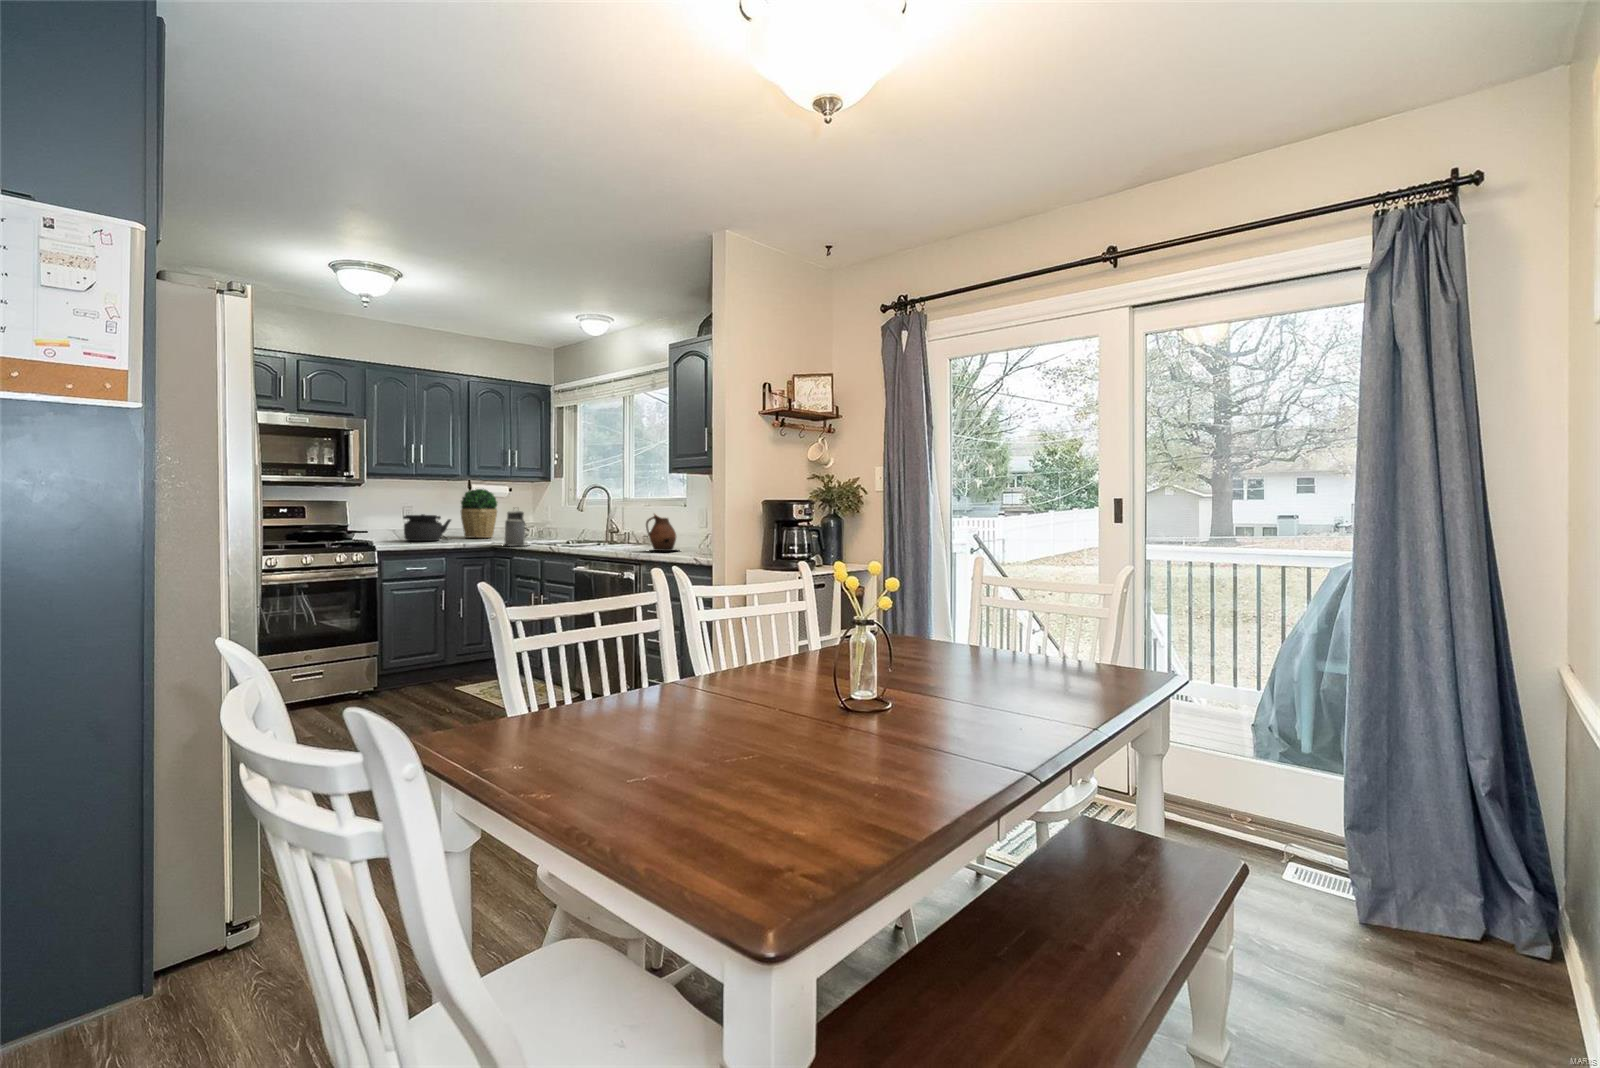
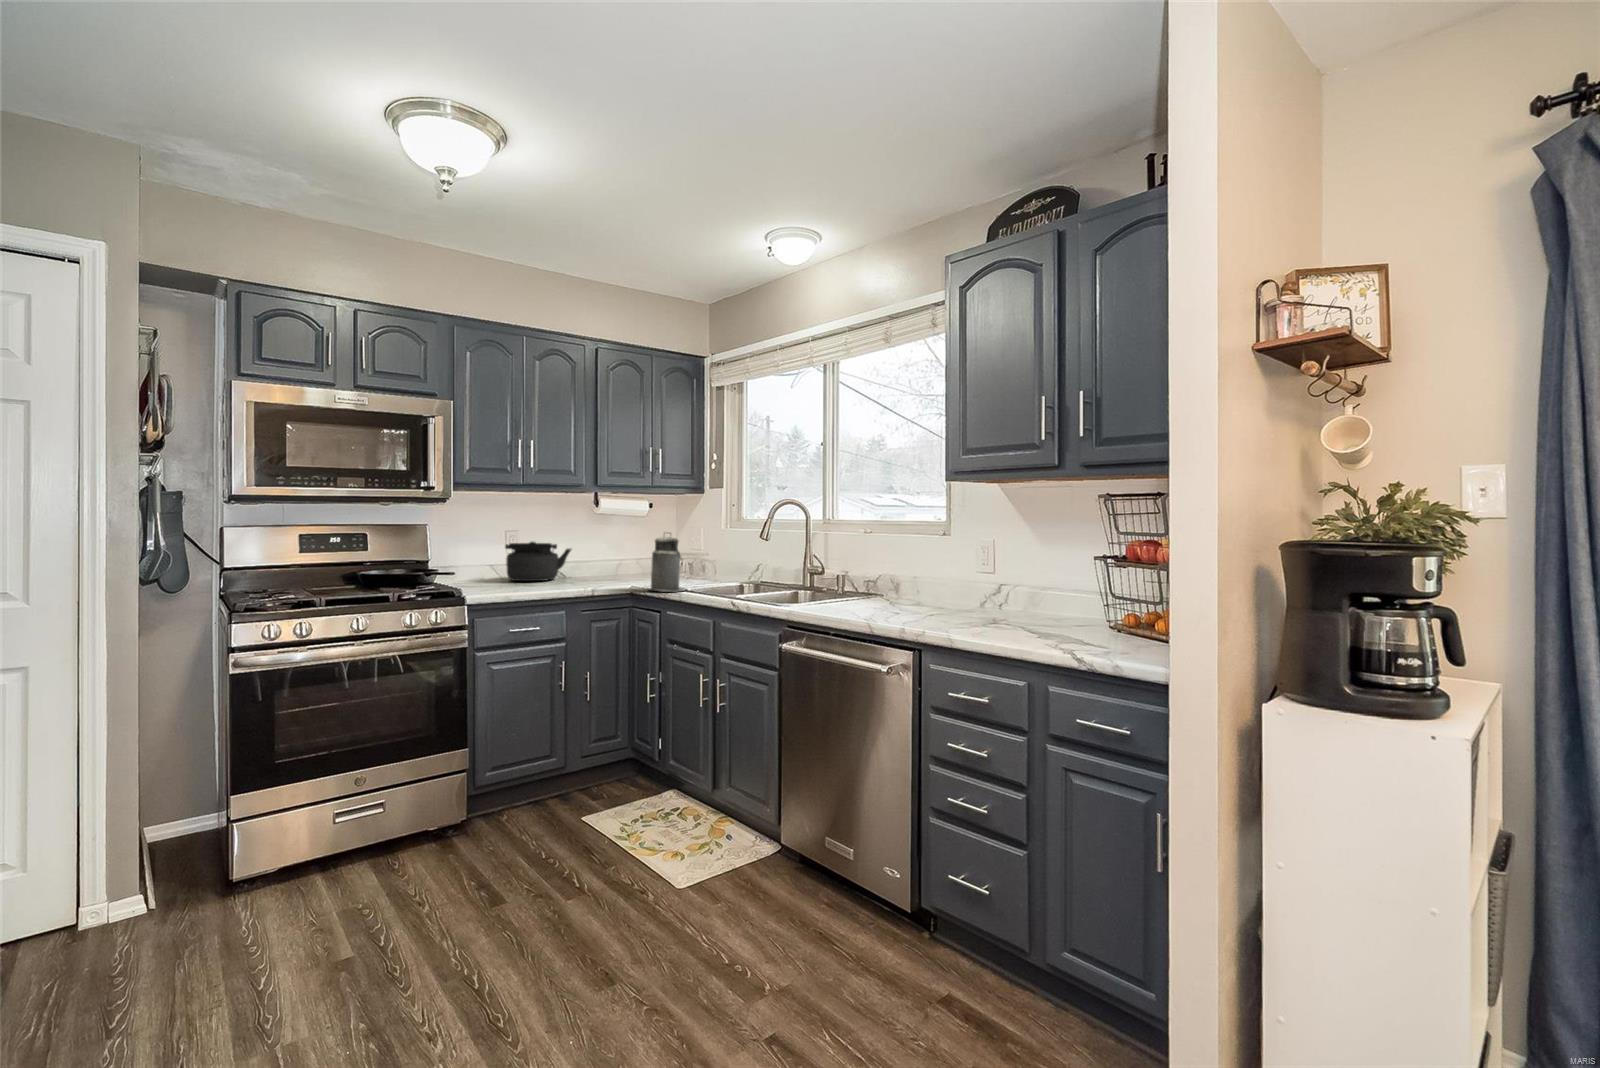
potted plant: present [460,489,498,538] -> none [582,502,633,574]
ceramic pitcher: present [646,514,676,551] -> none [878,542,935,606]

